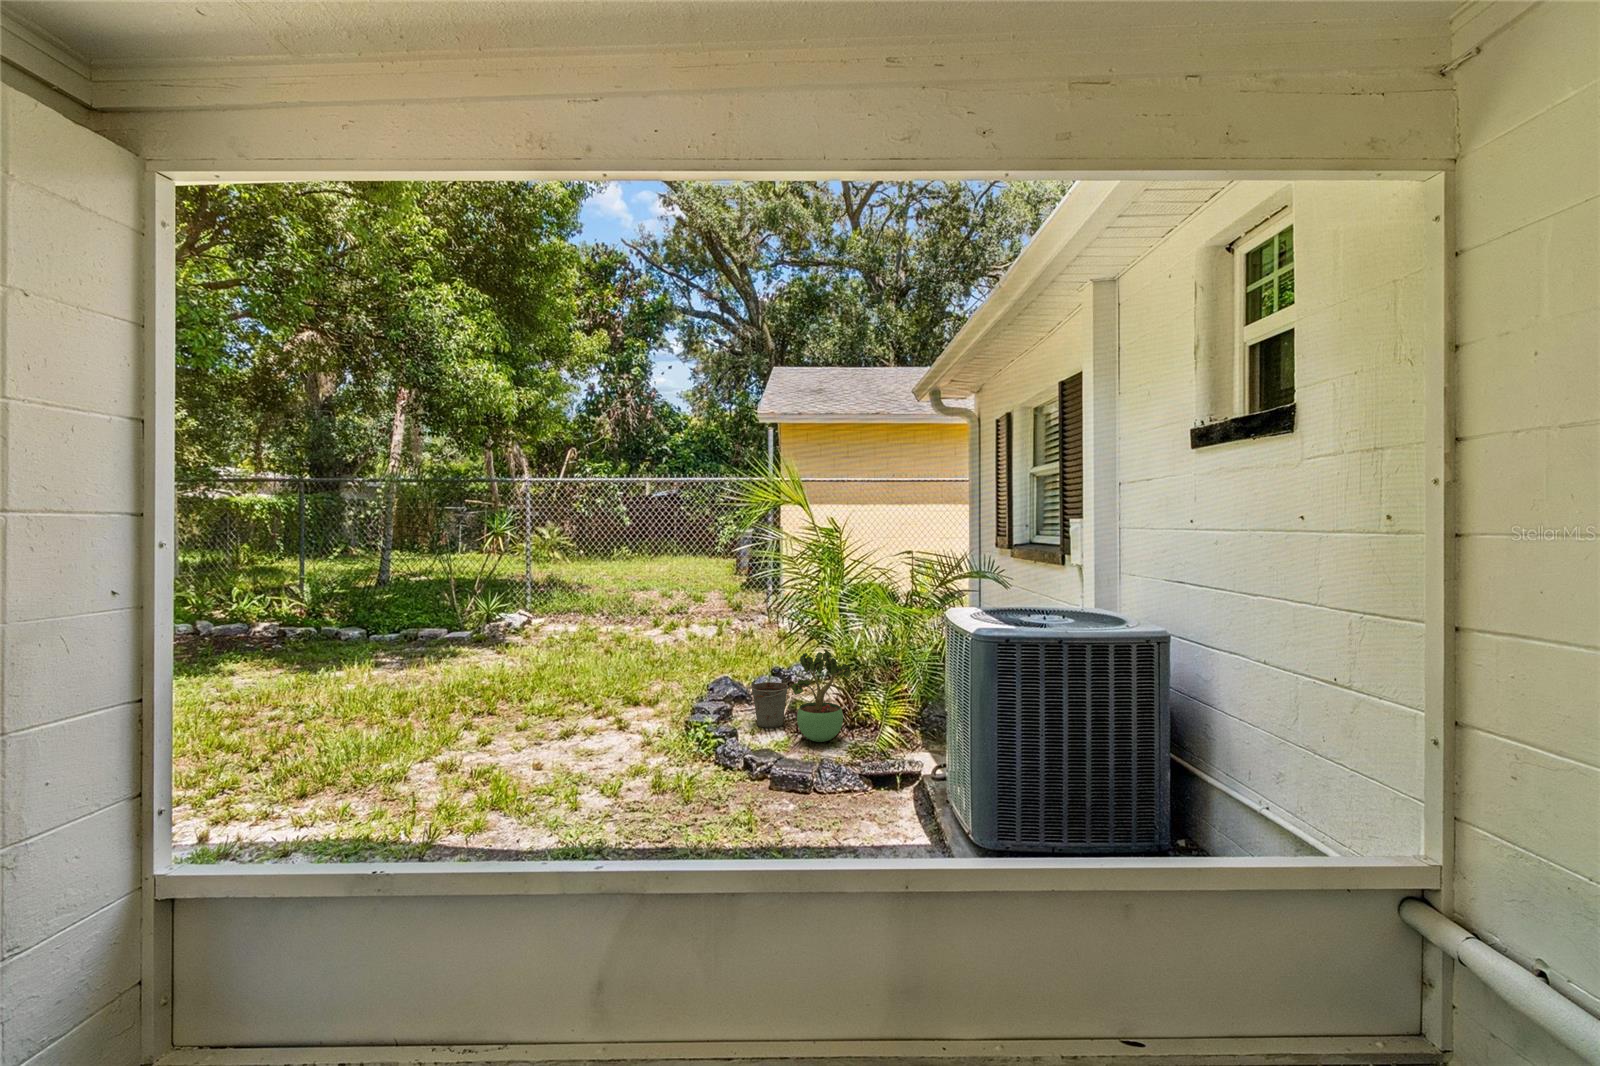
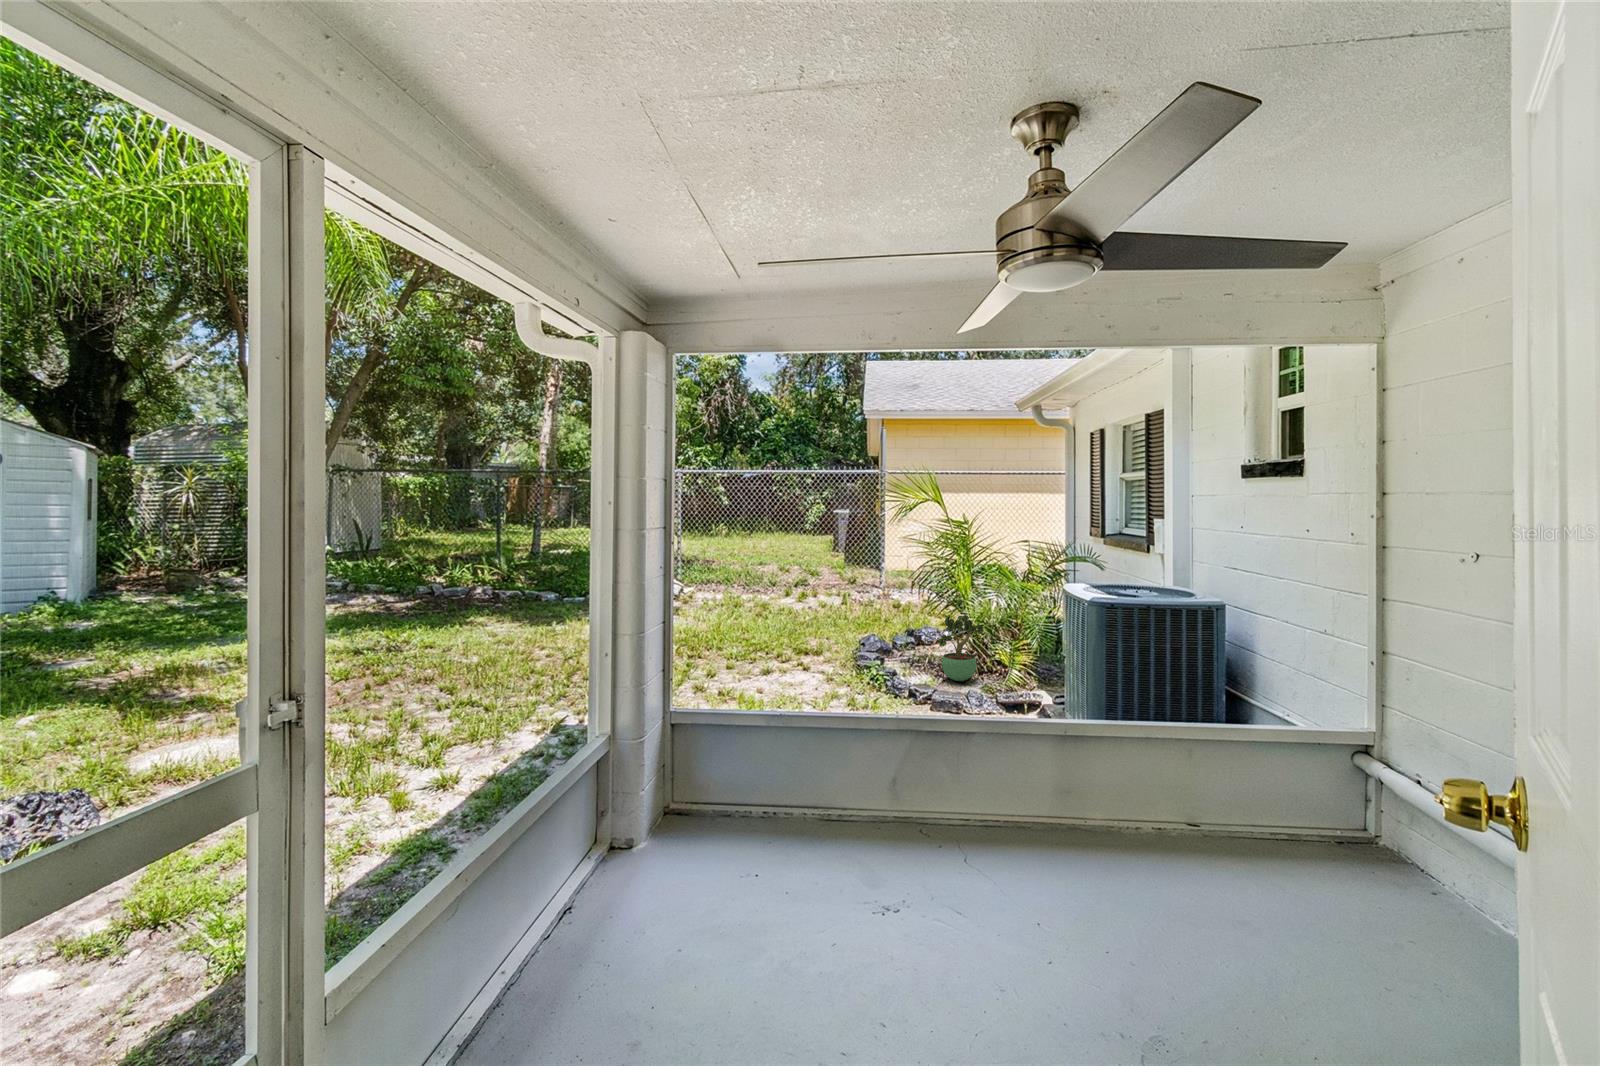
bucket: present [749,682,789,728] -> none [901,638,931,671]

